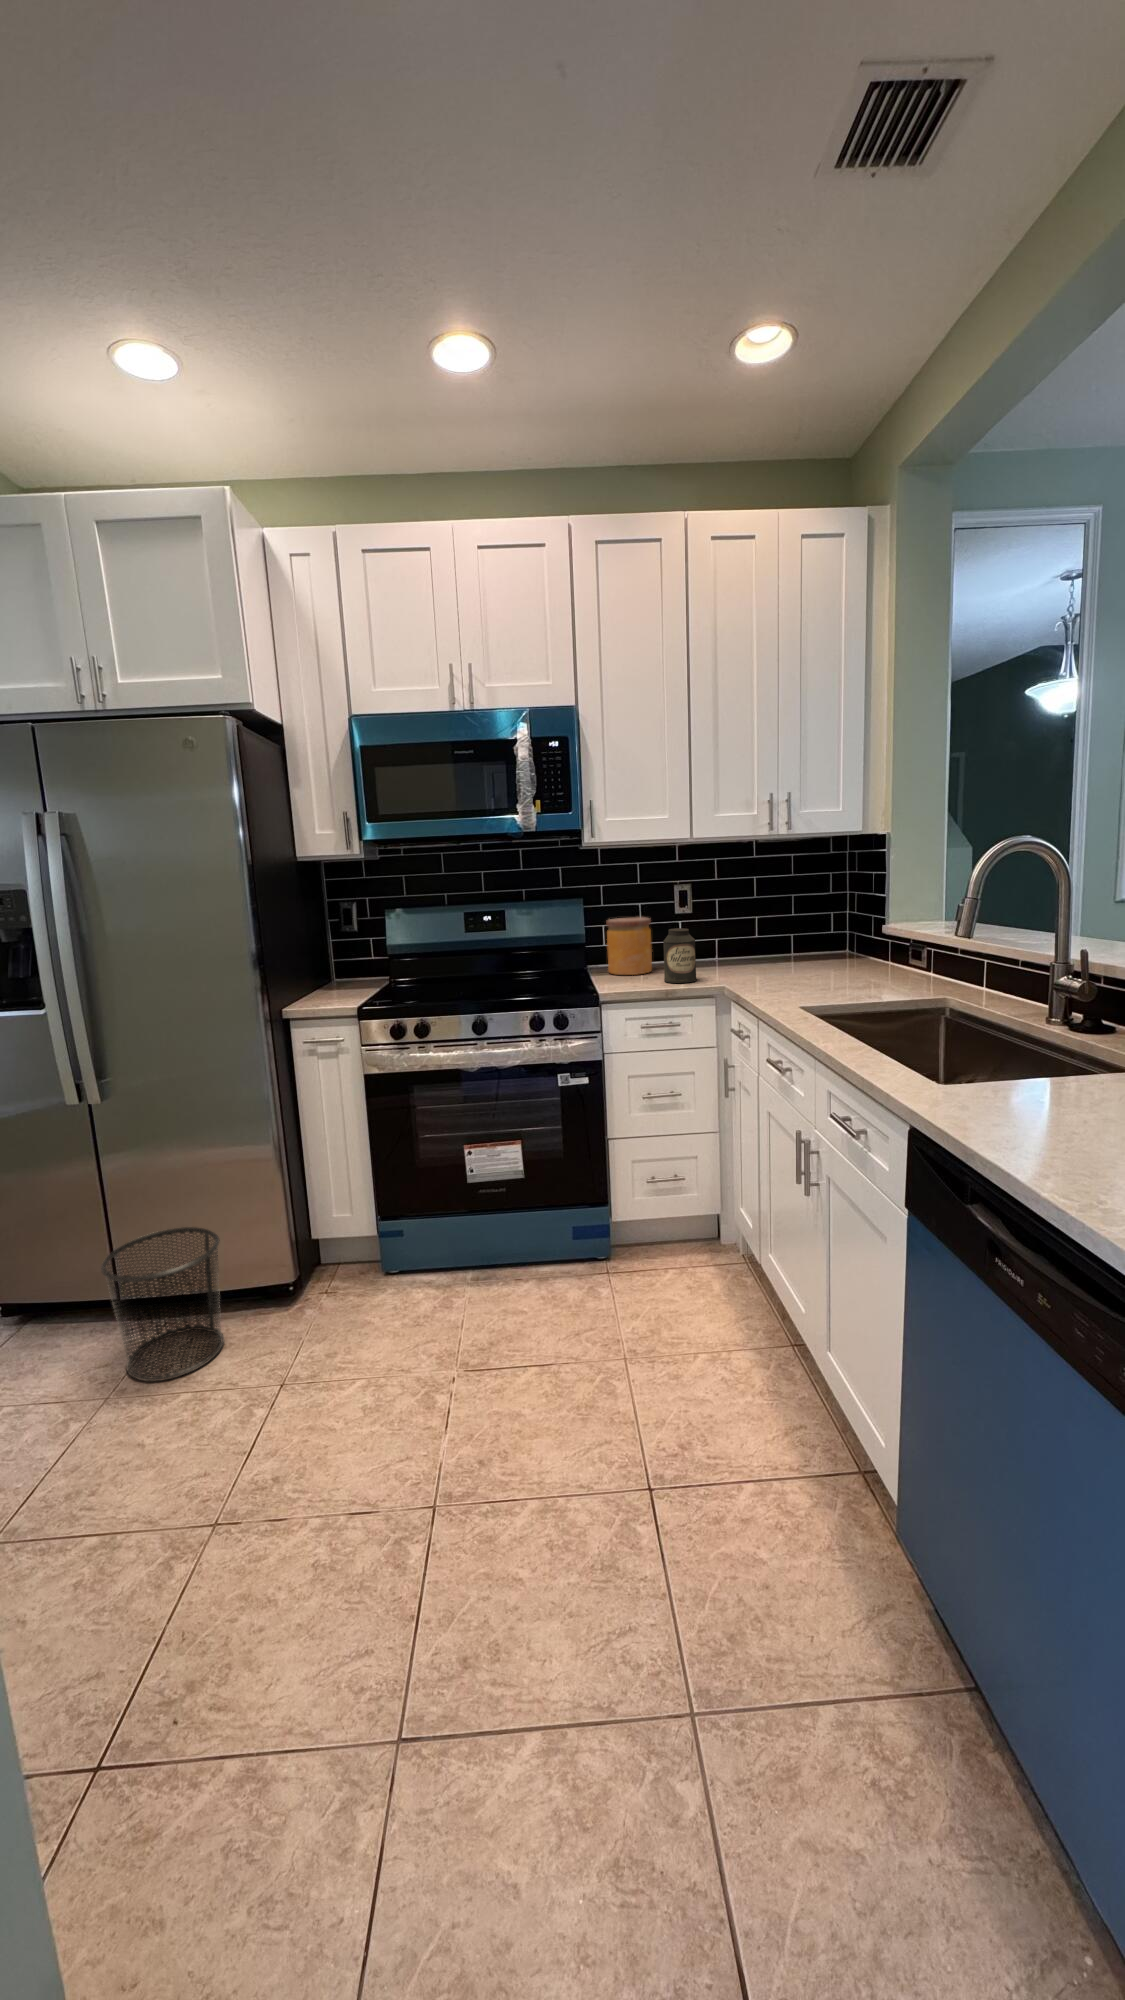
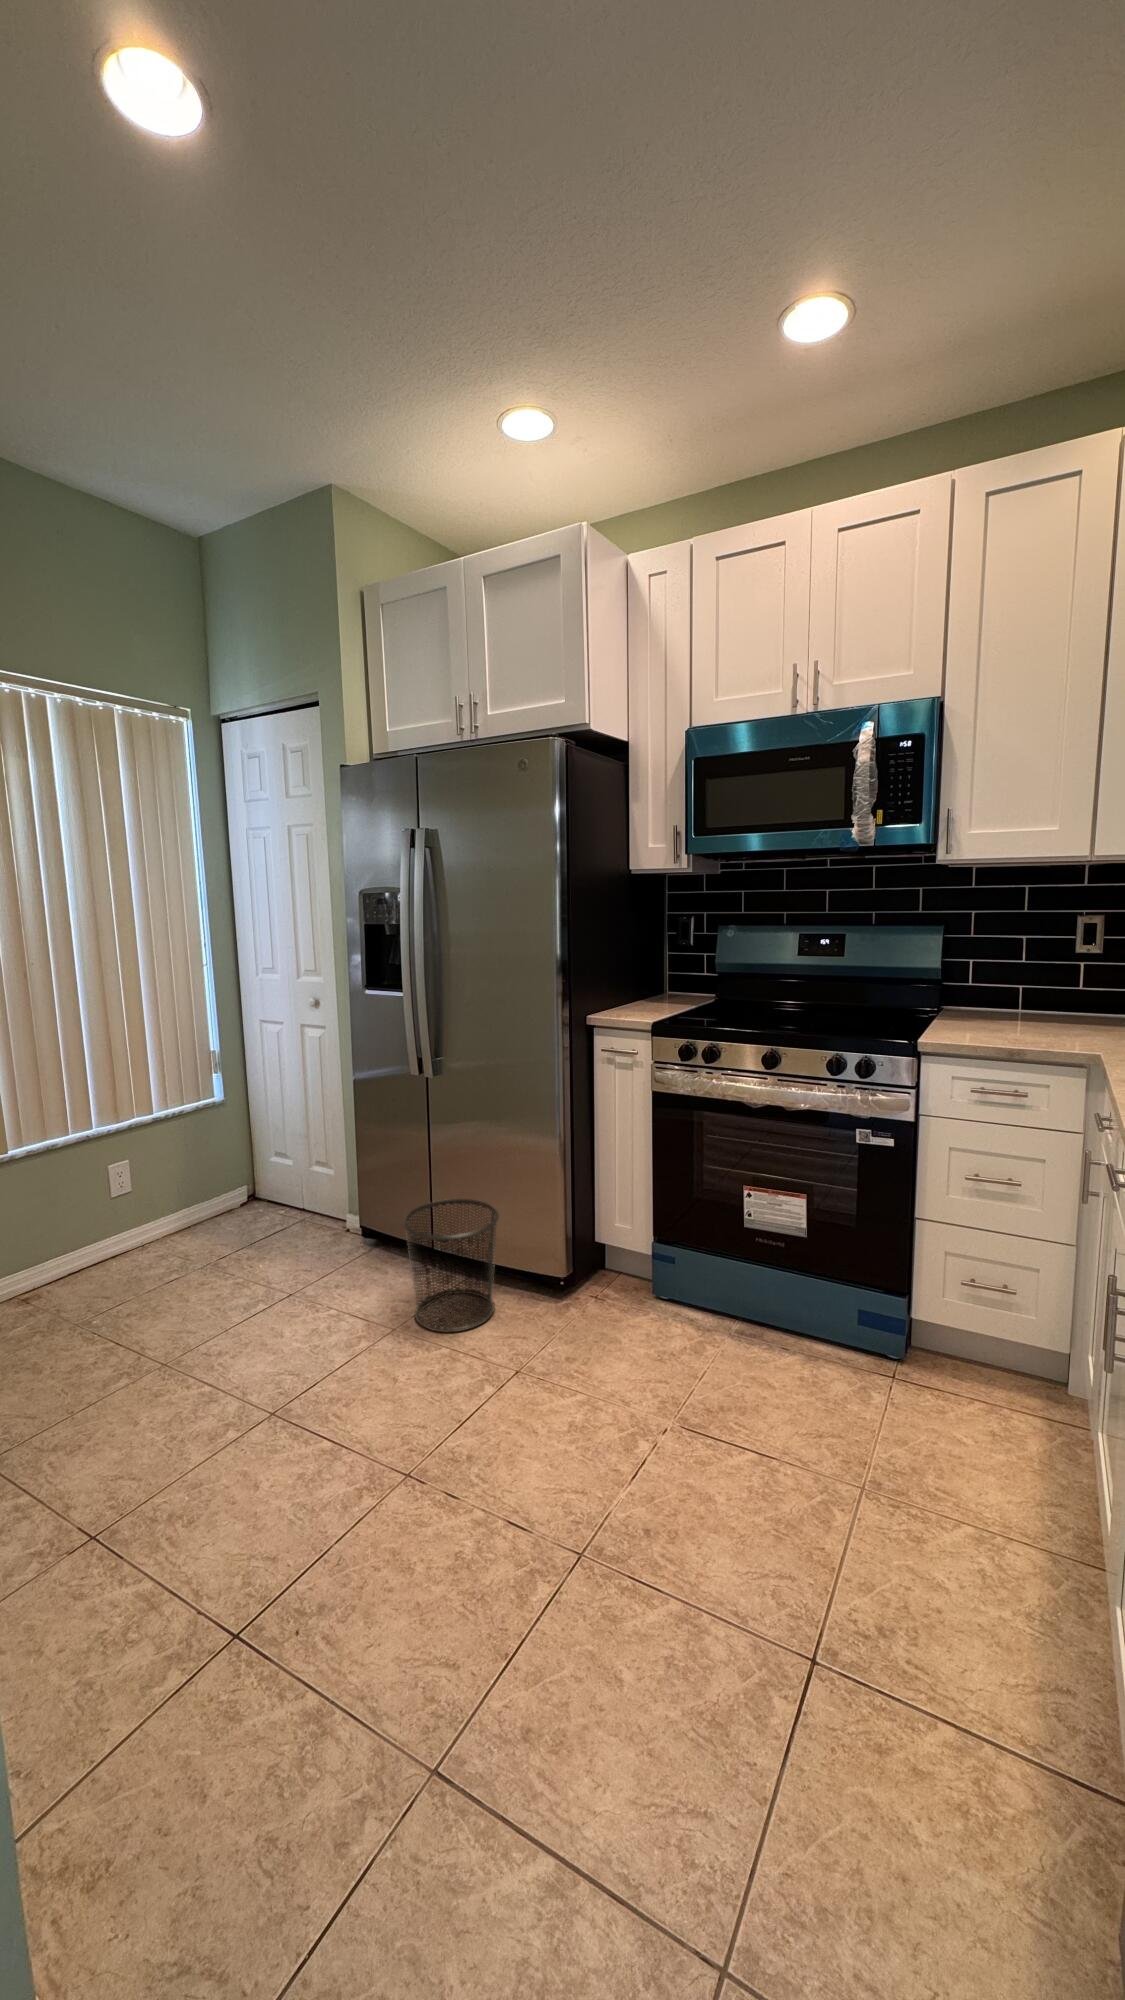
jar: present [606,917,652,975] -> none [965,951,1031,1024]
canister: present [663,928,696,983] -> none [1028,971,1080,1043]

